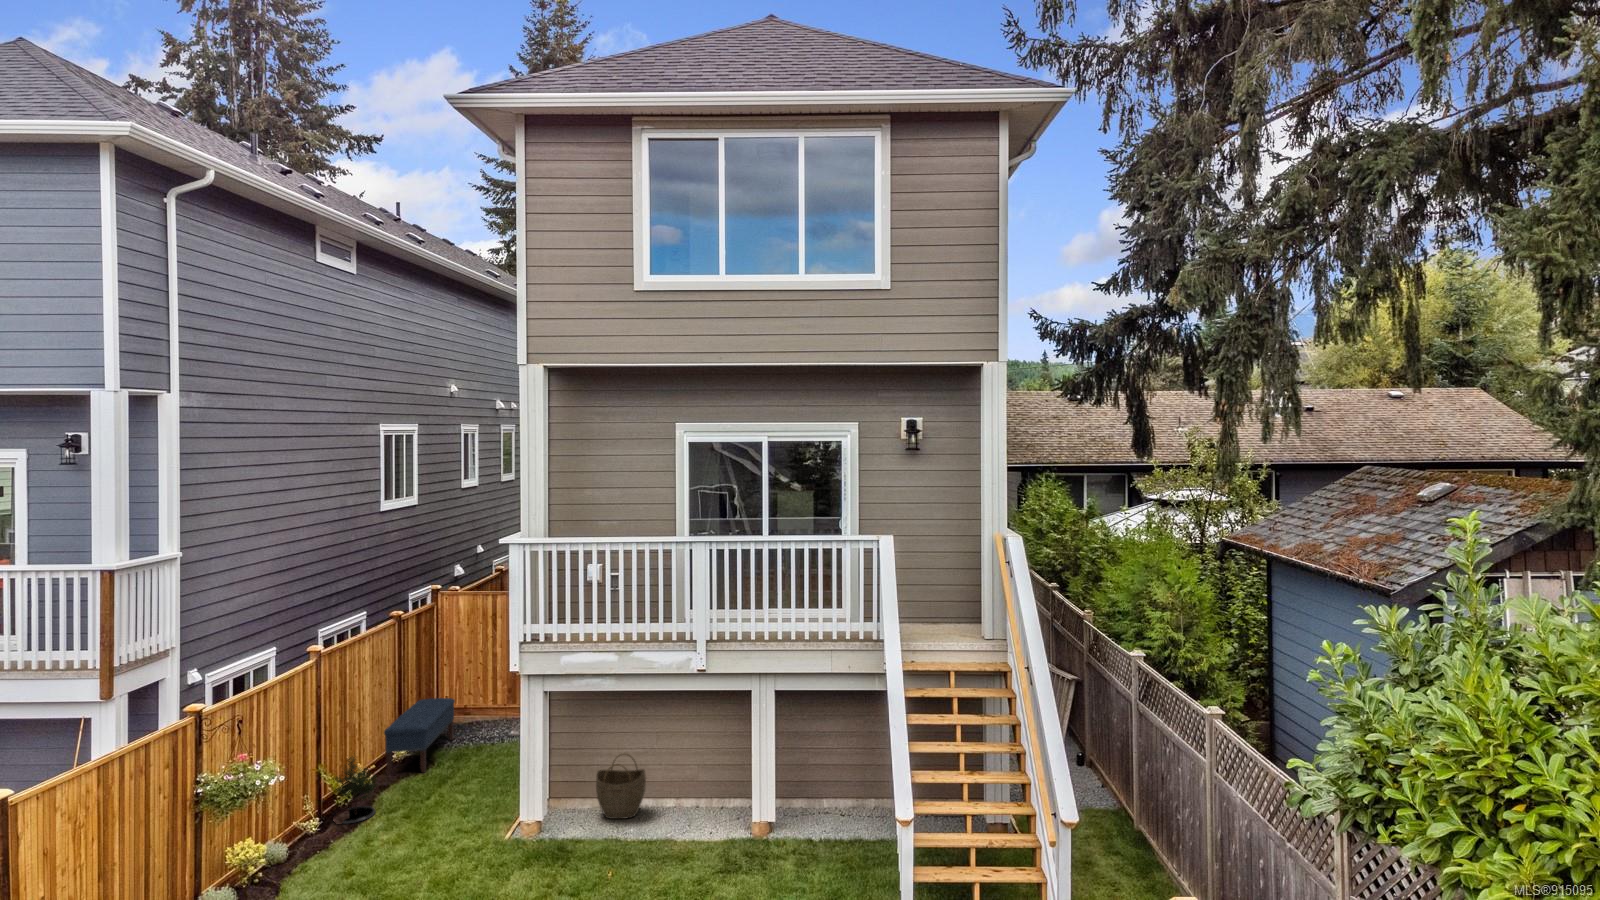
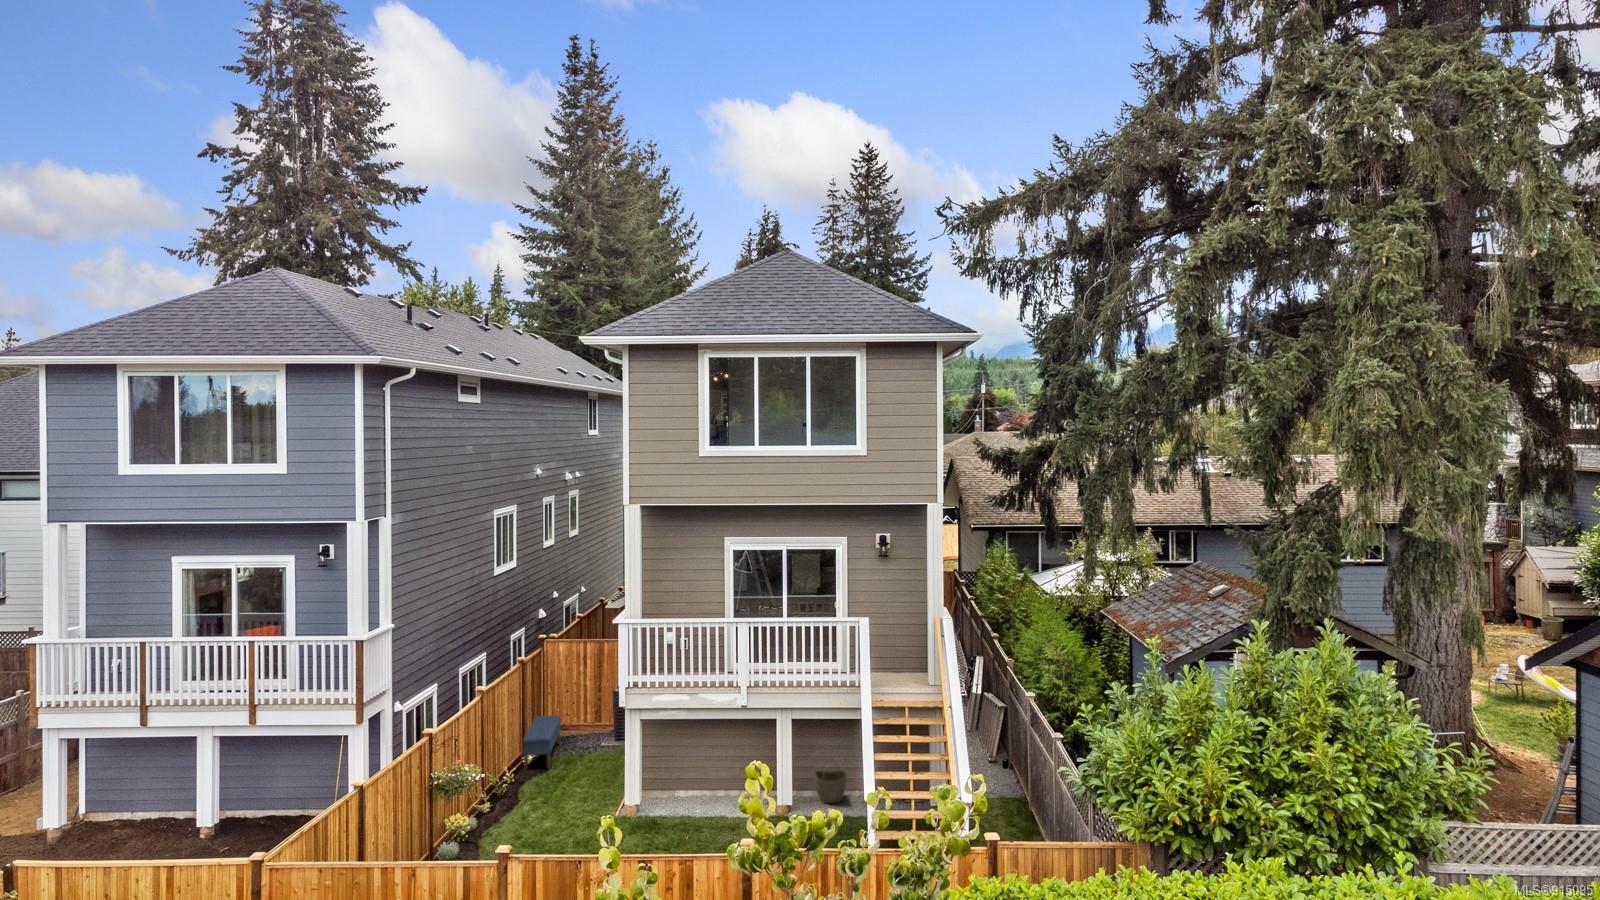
woven basket: present [596,753,646,819] -> present [814,761,847,803]
potted tree: present [333,757,377,824] -> none [501,756,532,803]

